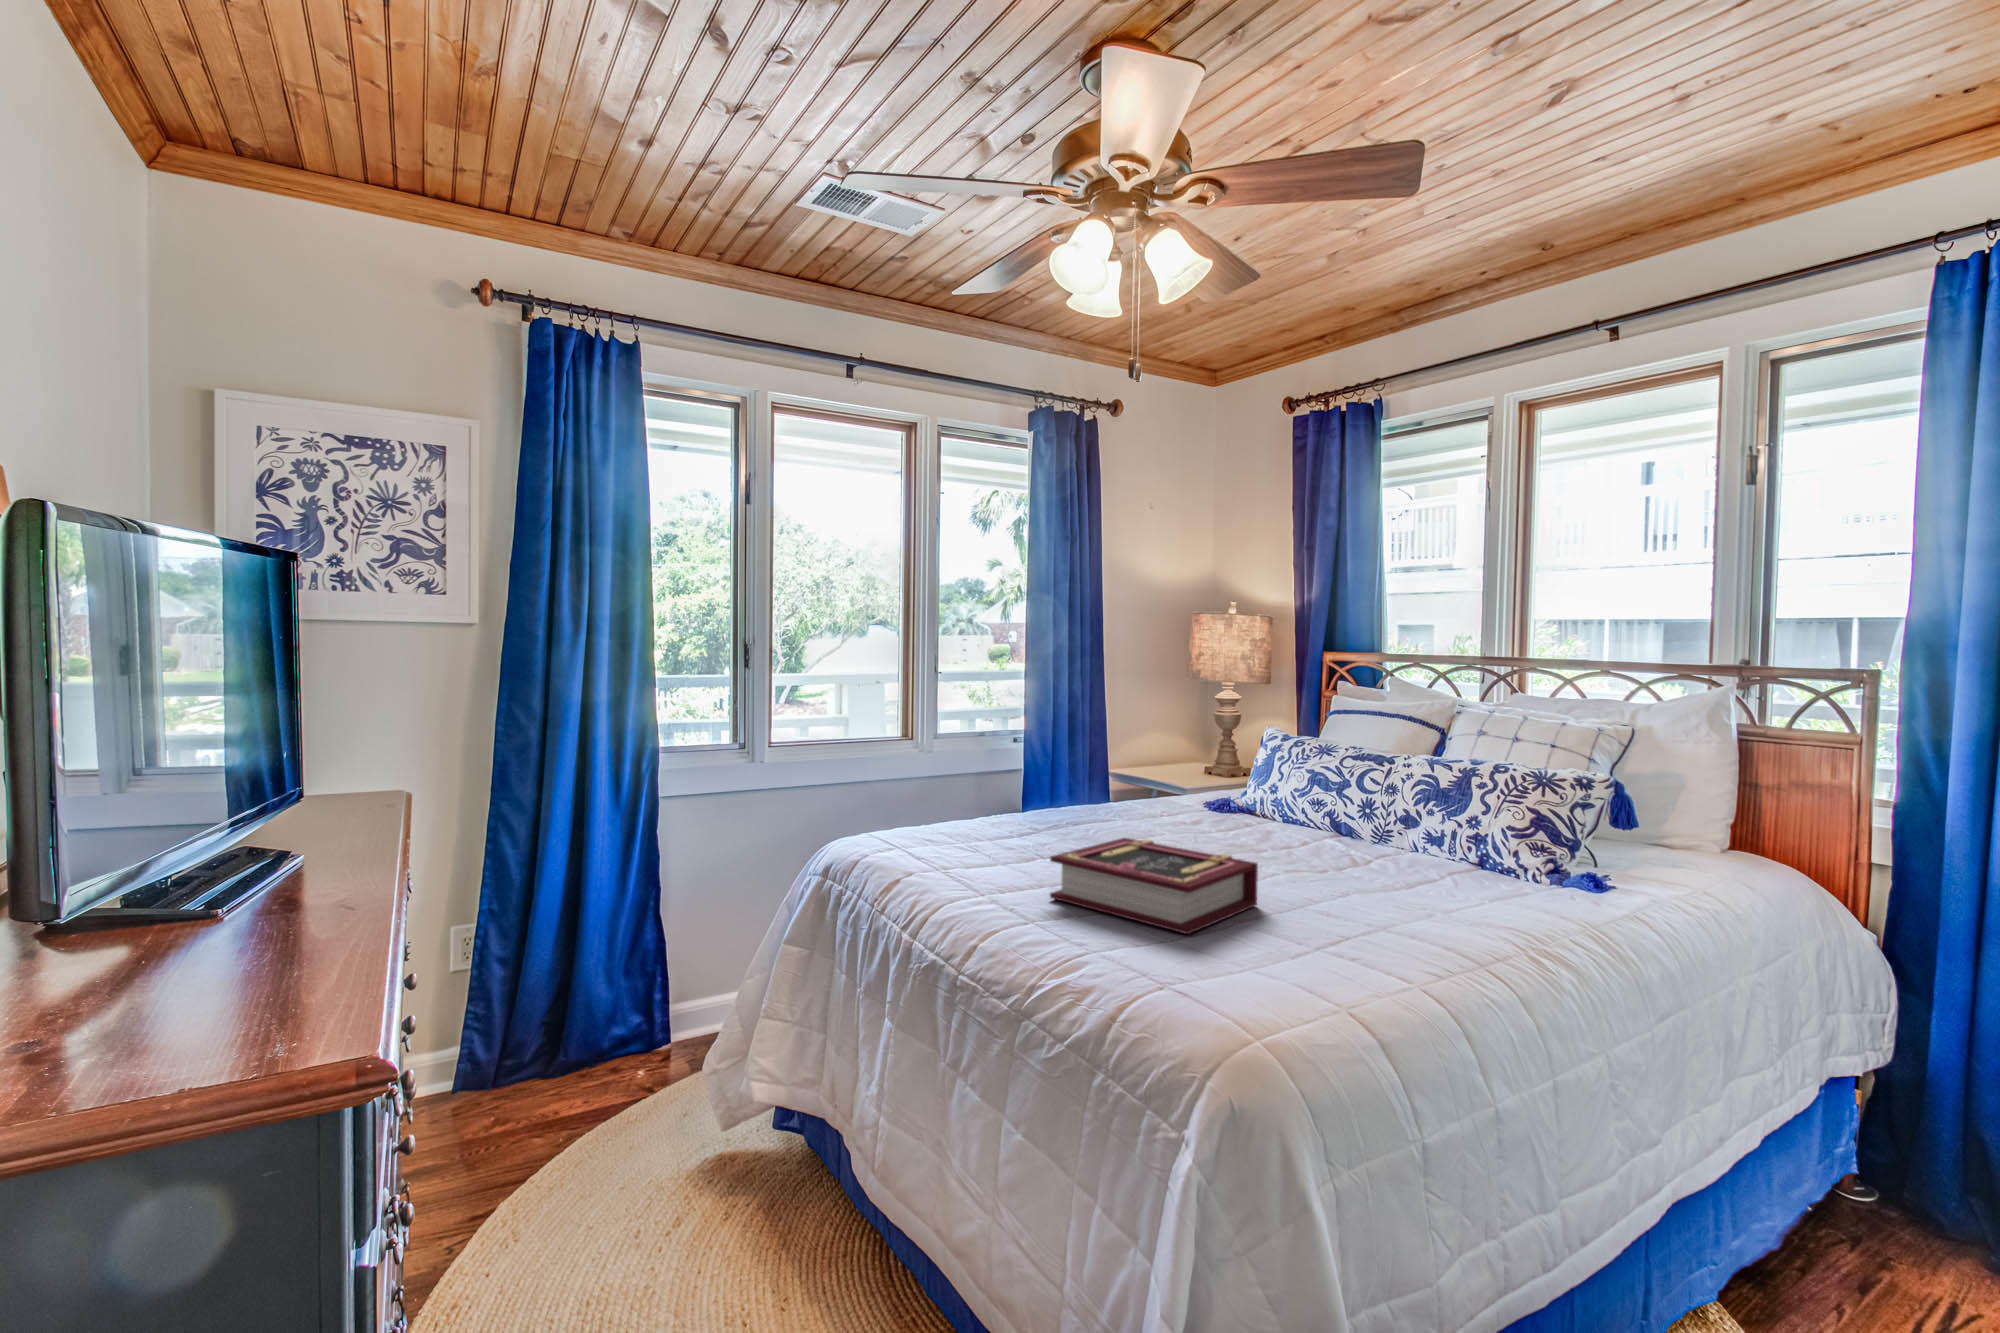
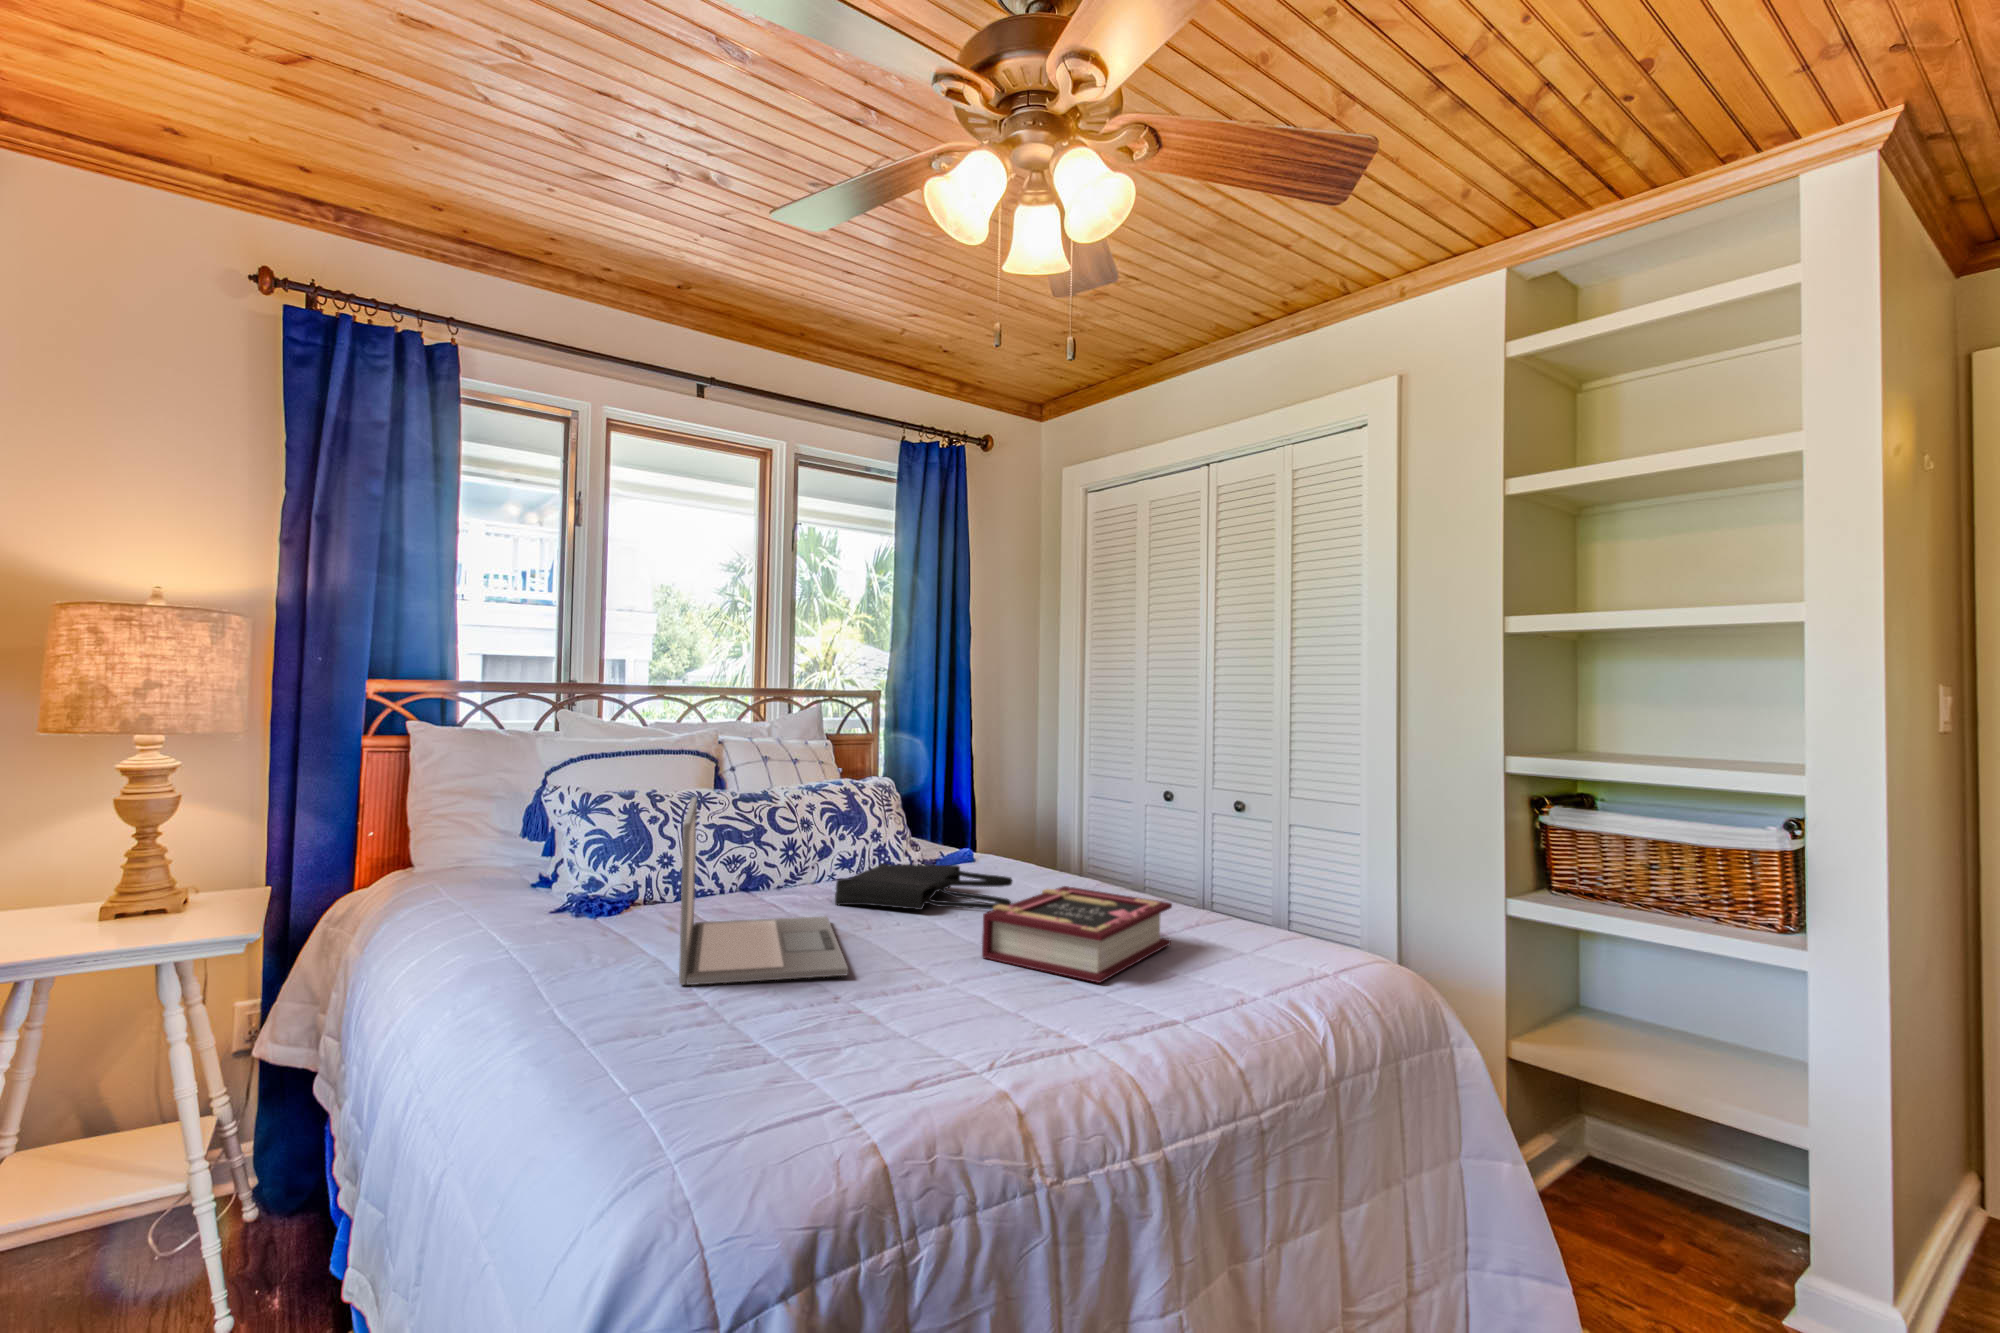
laptop: none [1050,728,1215,845] -> present [679,797,848,985]
tote bag: none [1261,824,1398,890] -> present [835,863,1012,910]

